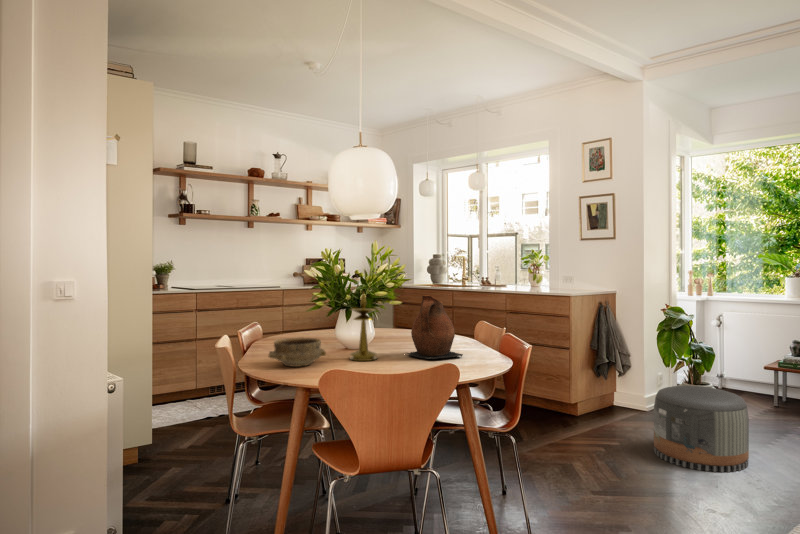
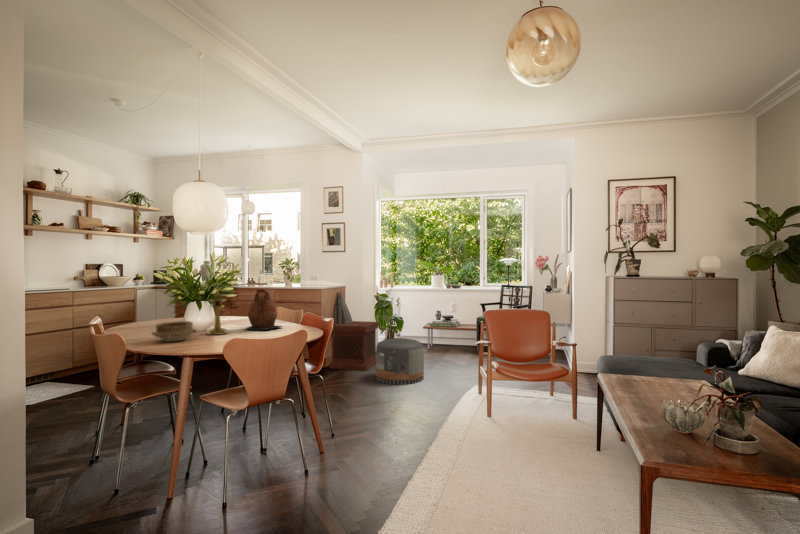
side table: none [582,346,669,432] -> present [329,321,378,371]

